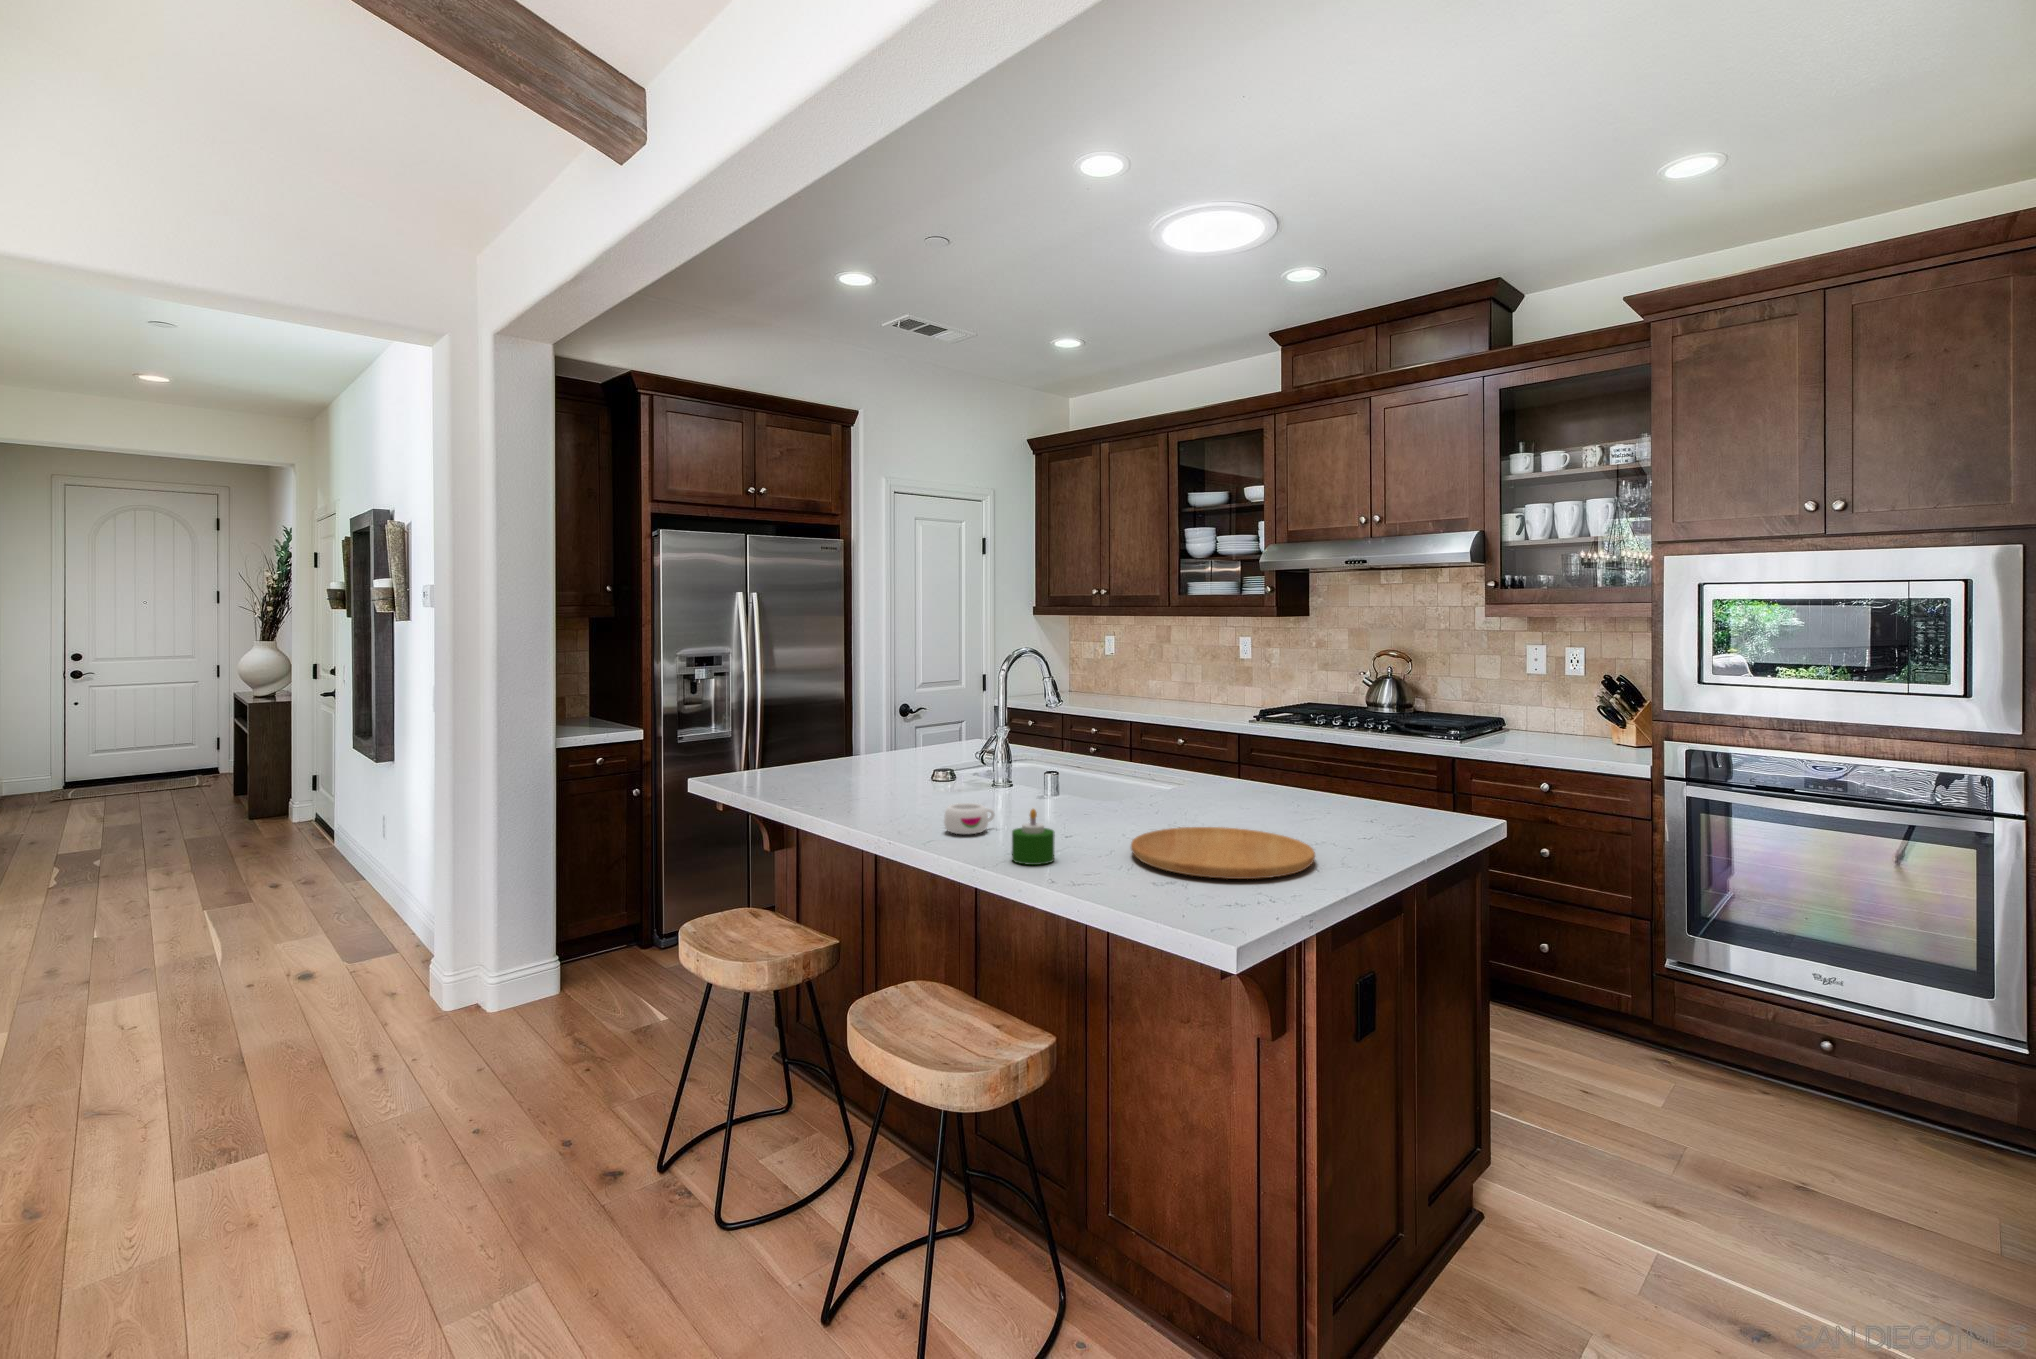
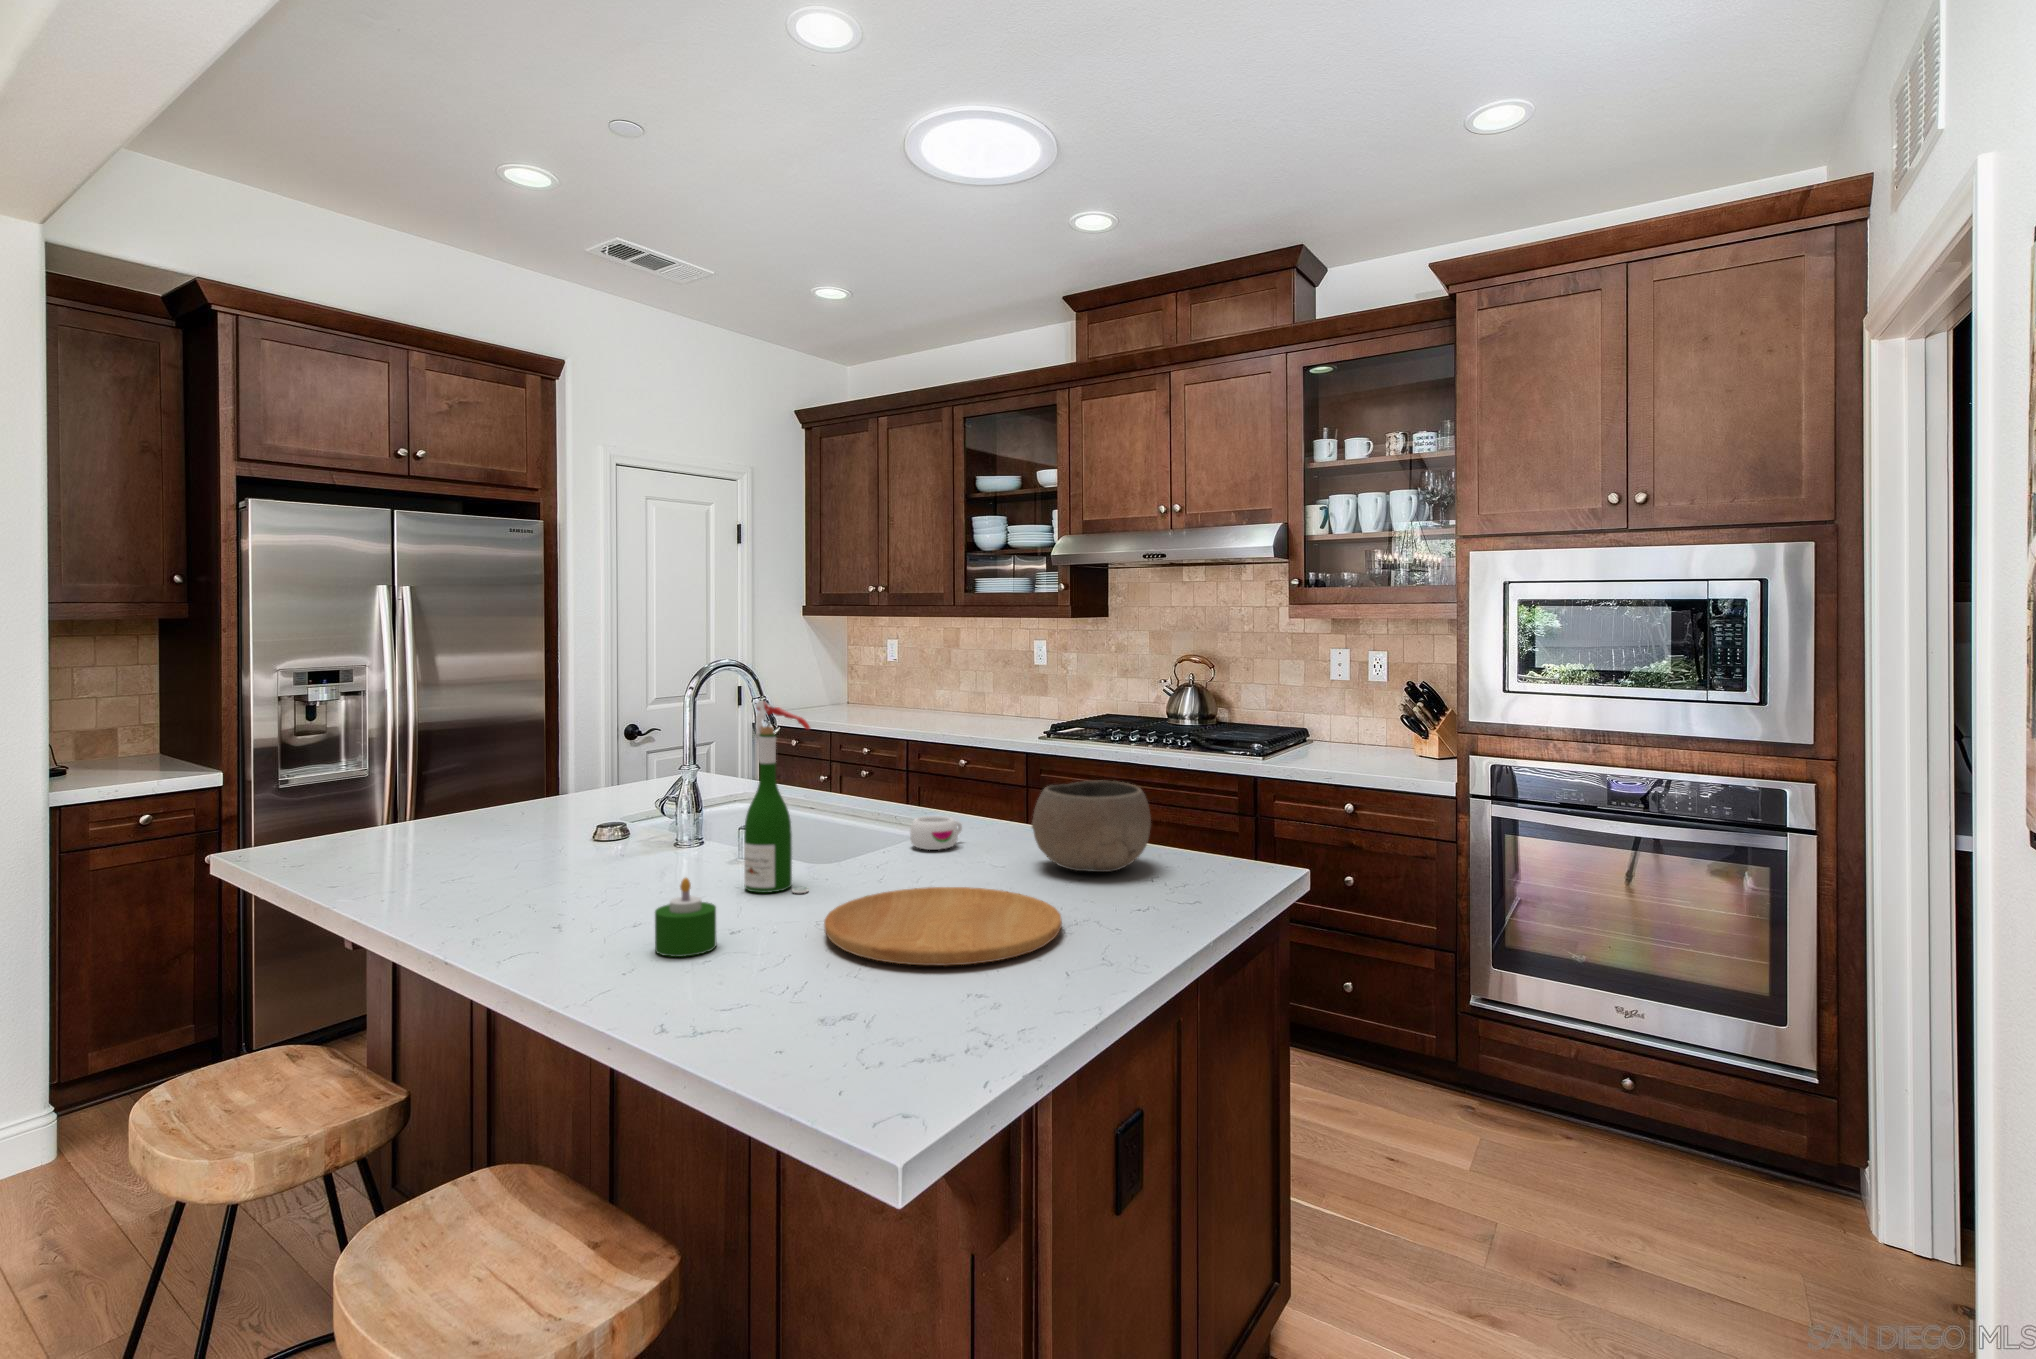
wine bottle: none [1057,682,1109,828] -> present [744,701,810,893]
bowl: none [1276,750,1377,822] -> present [1032,781,1151,872]
mug: present [944,803,994,834] -> present [910,816,962,850]

